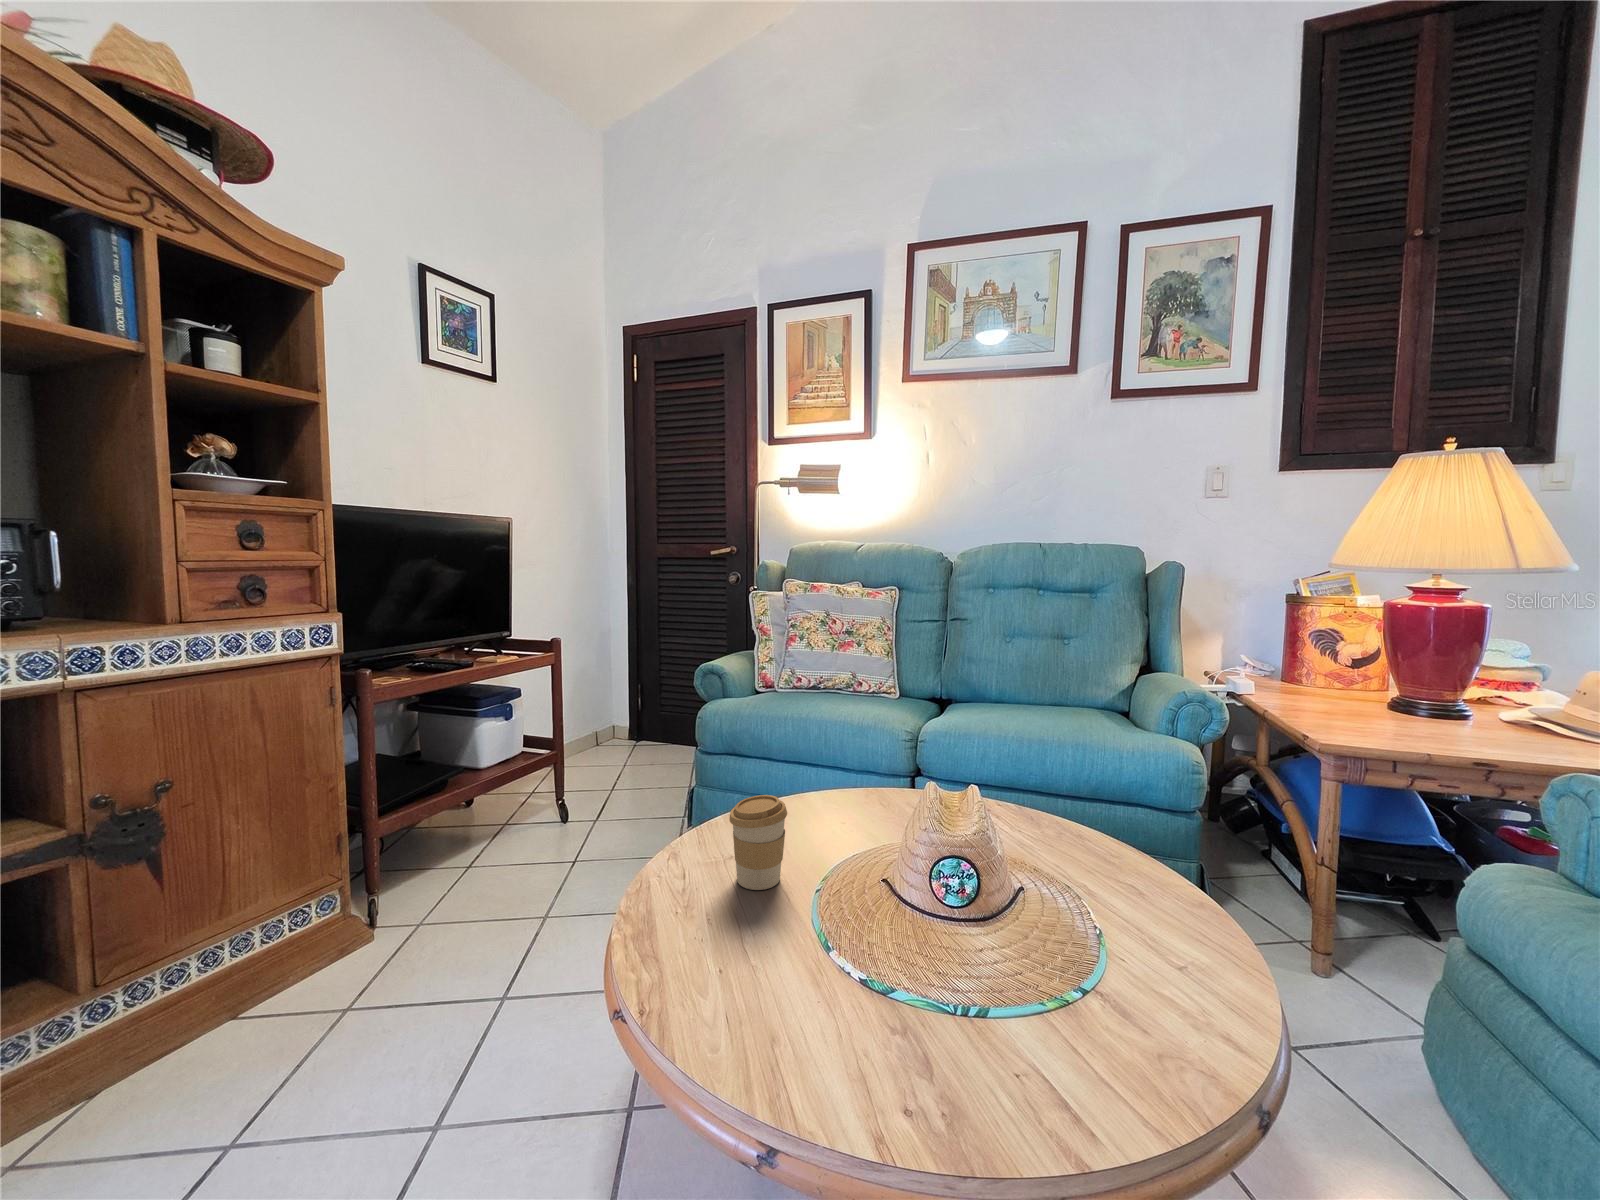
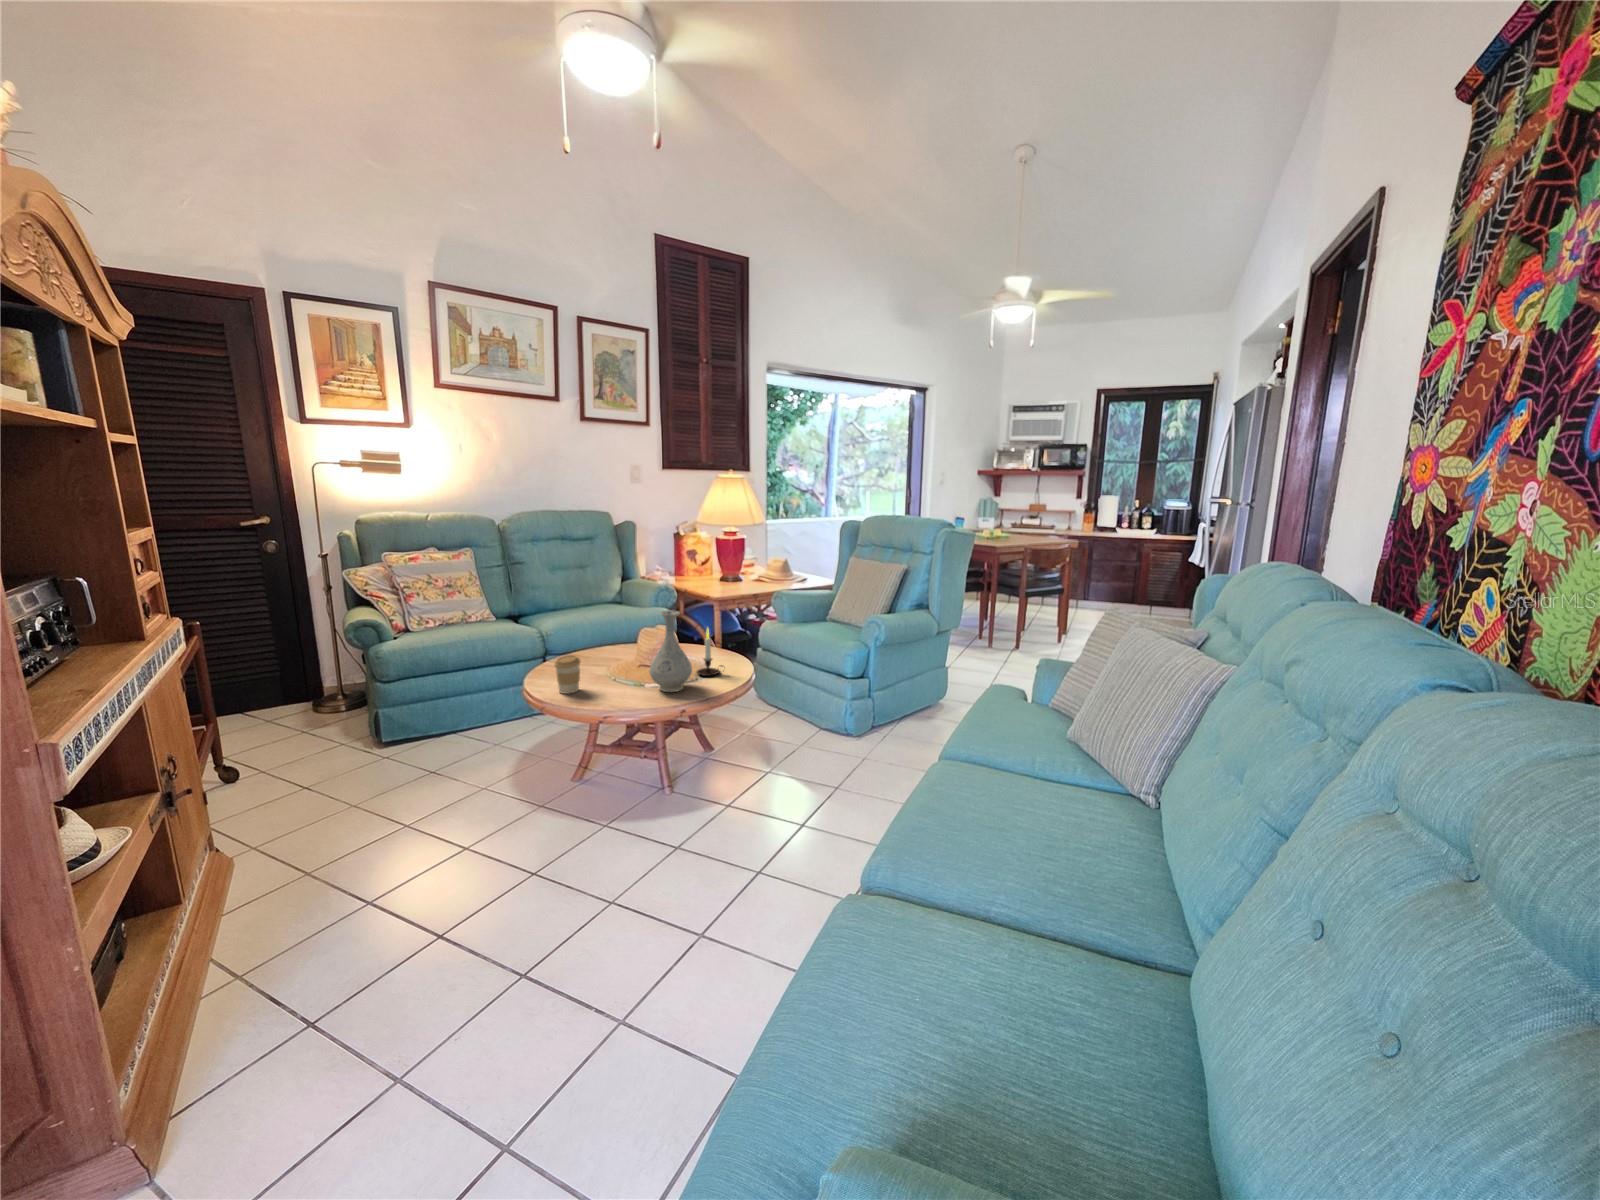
vase: none [881,747,1024,1037] -> present [649,610,692,692]
candle: none [1089,840,1196,1030] -> present [697,629,723,676]

